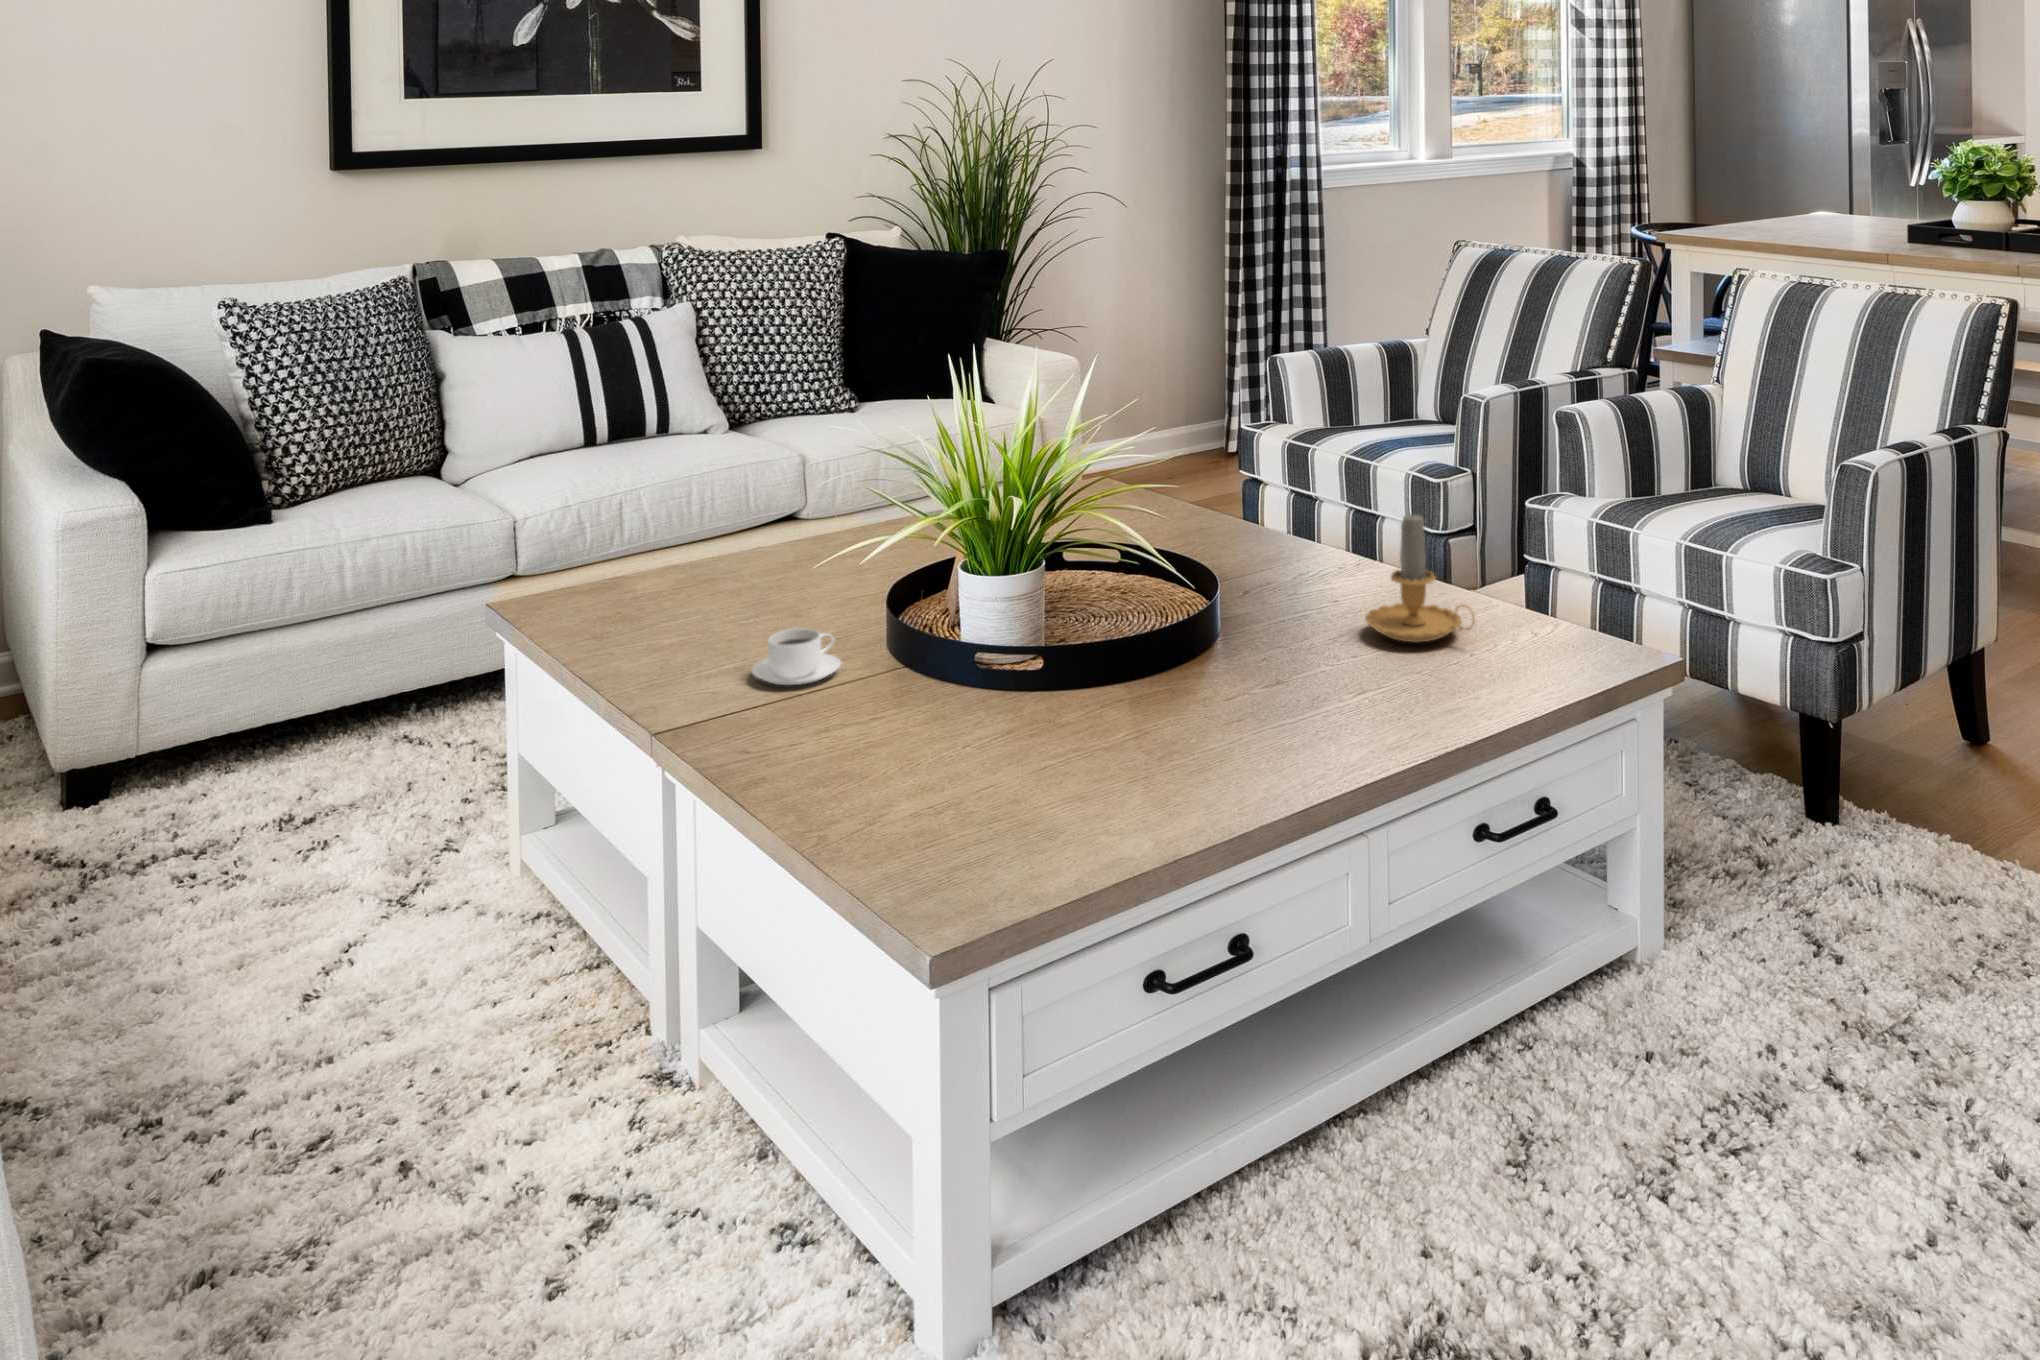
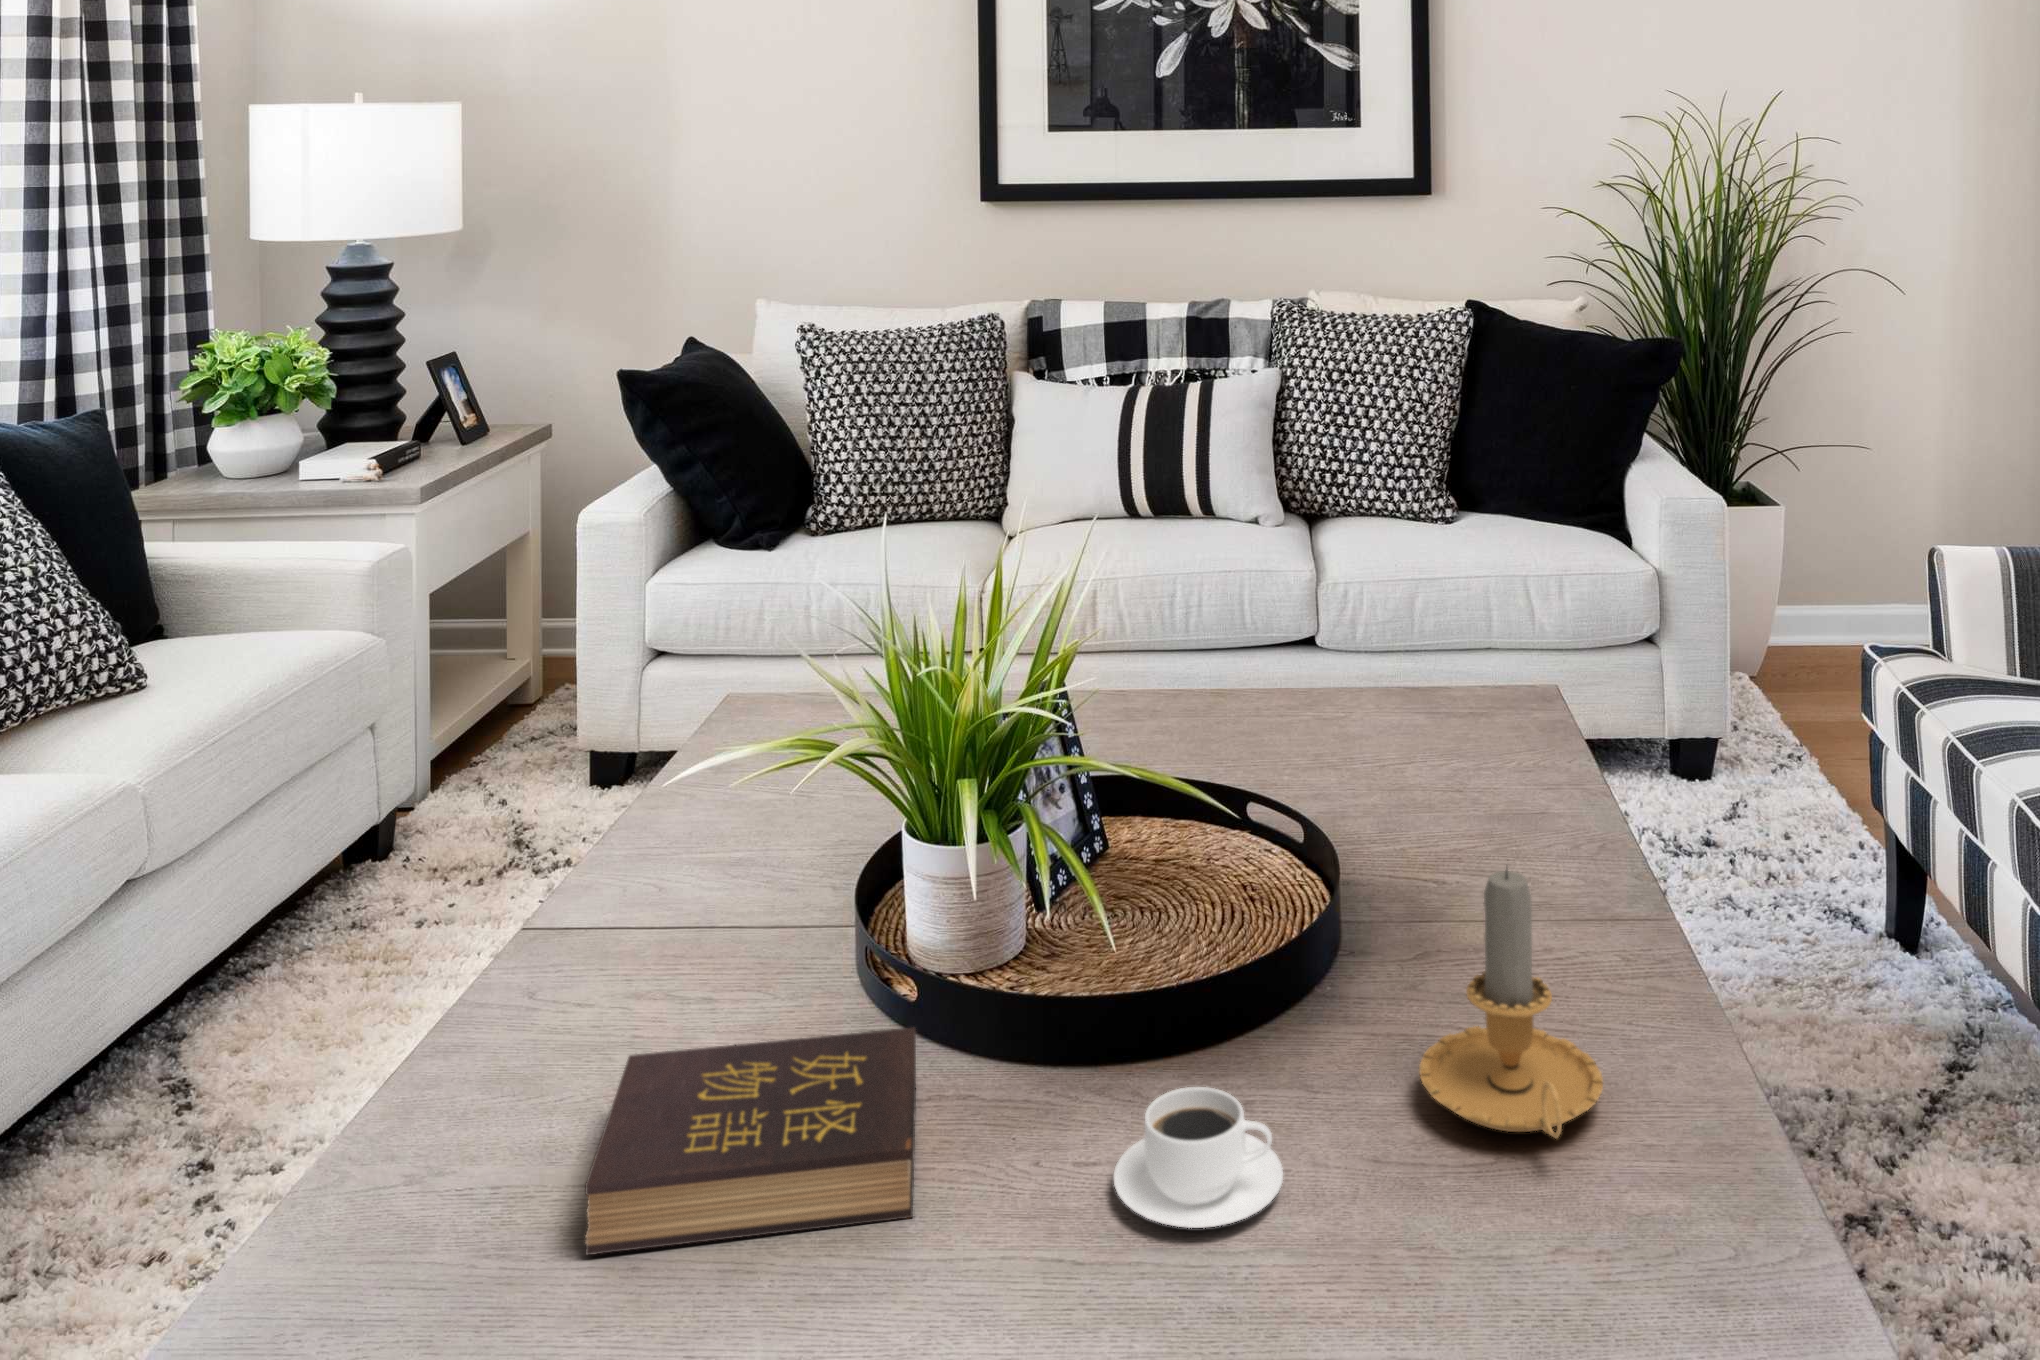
coffee cup: present [752,628,841,685] -> present [1114,1087,1283,1228]
hardback book: none [1013,675,1236,802] -> present [585,1028,916,1255]

